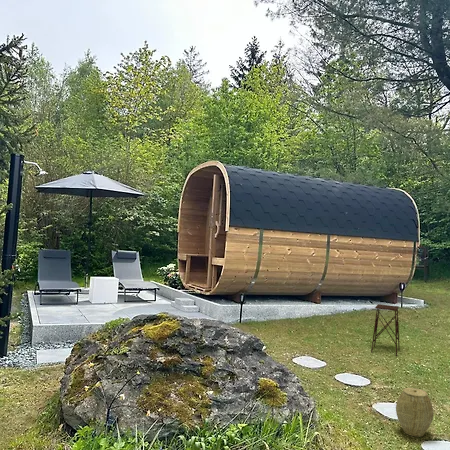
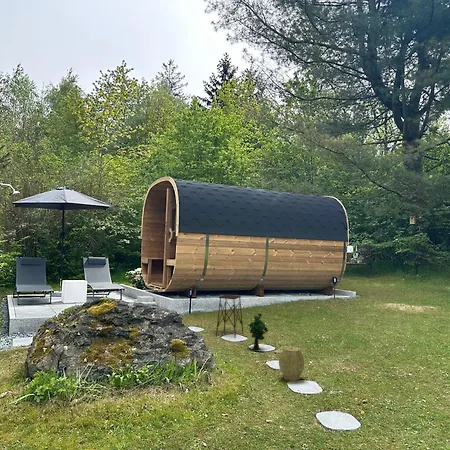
side table: present [371,304,400,356] -> present [216,295,243,338]
decorative plant: none [331,334,359,380] -> present [248,314,268,350]

